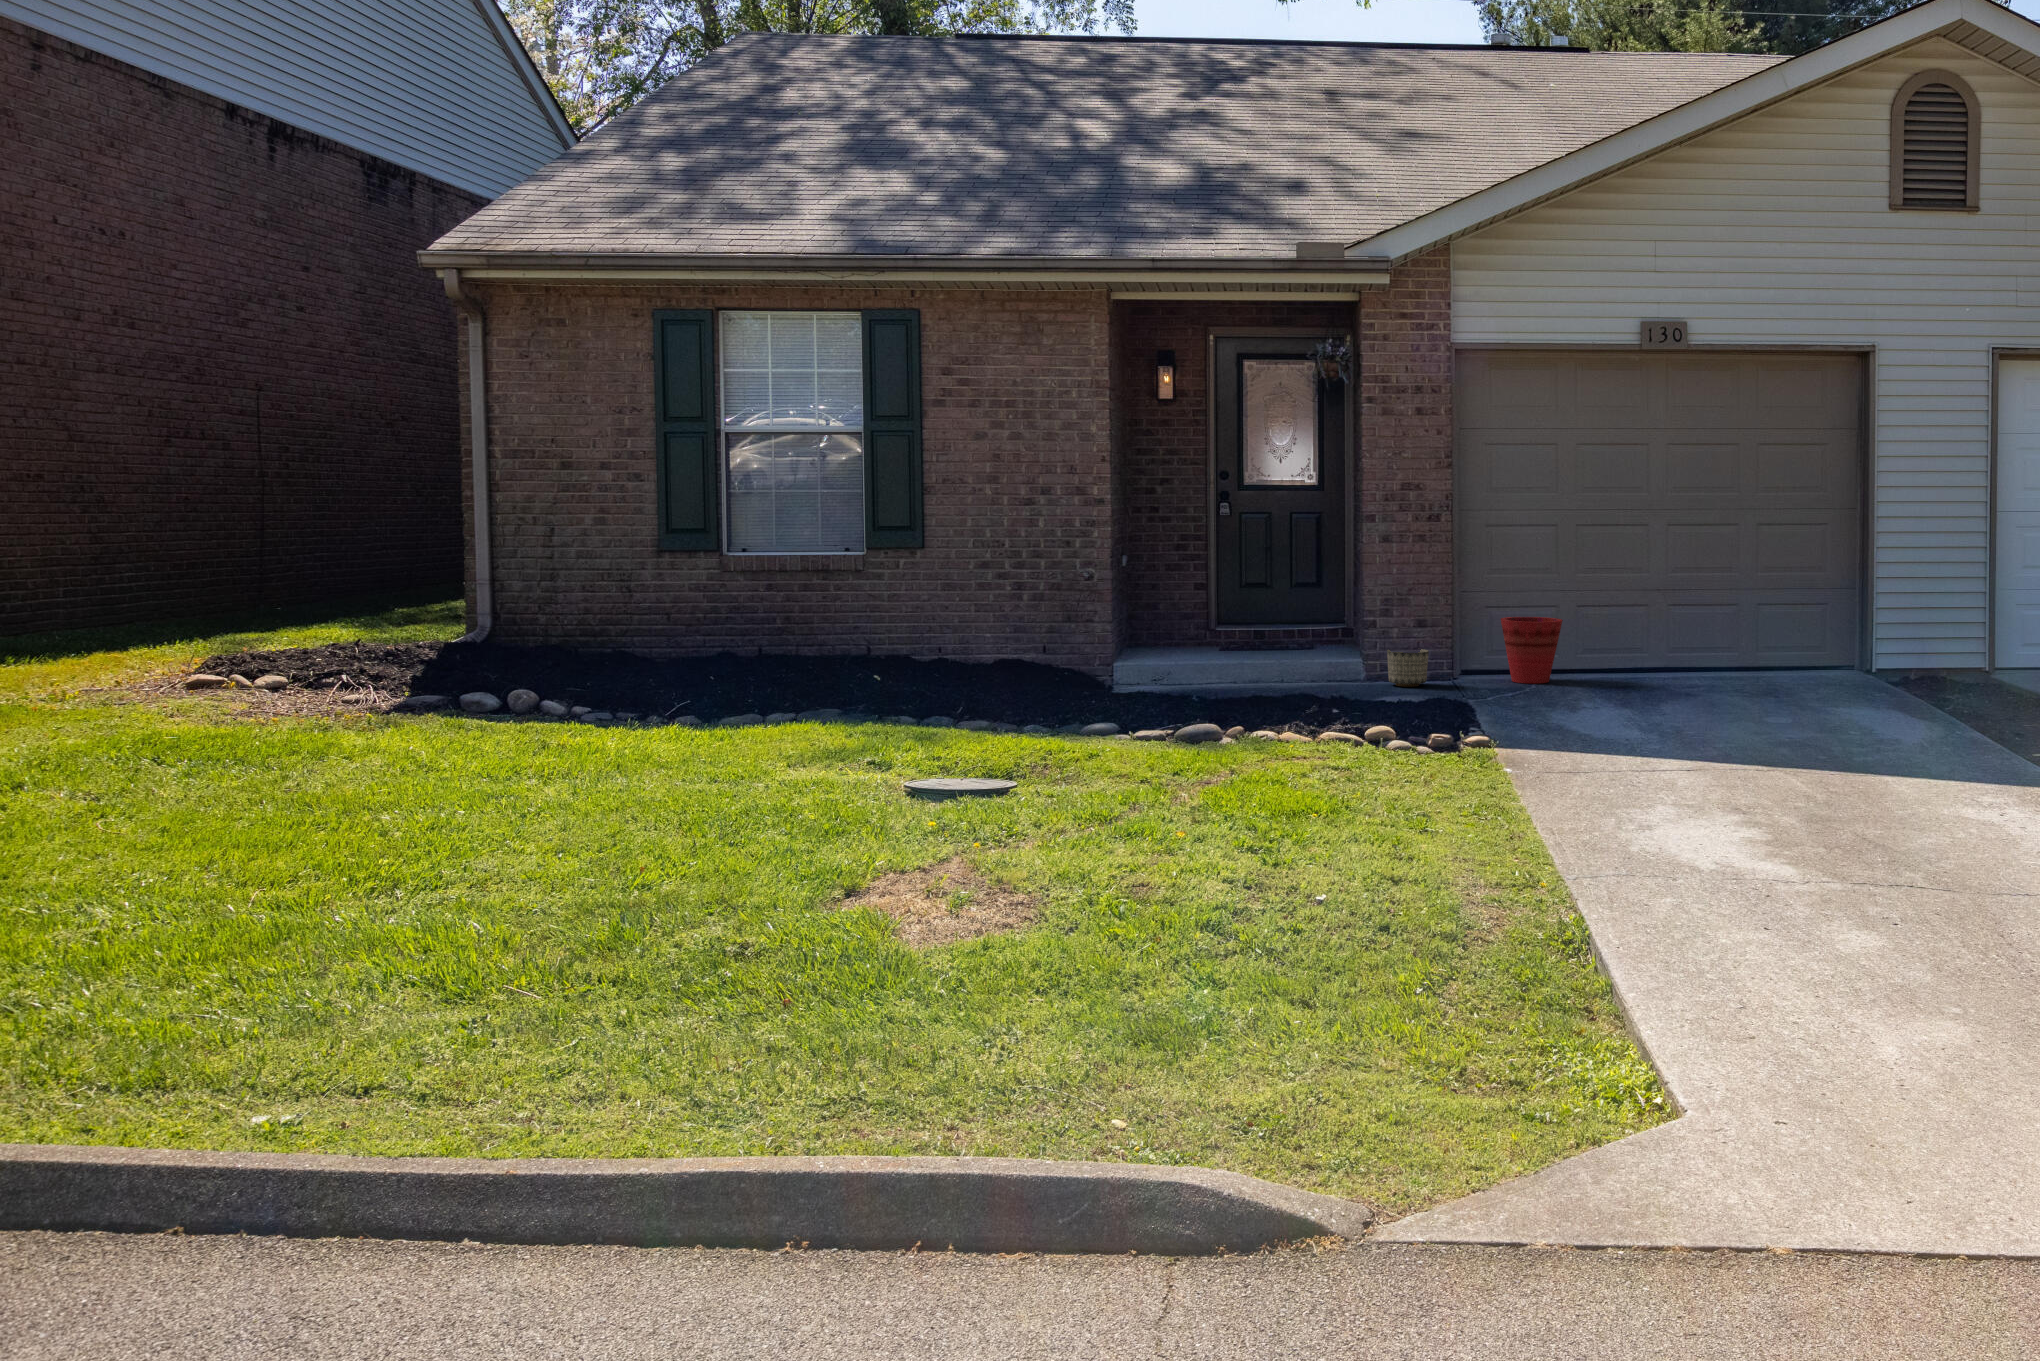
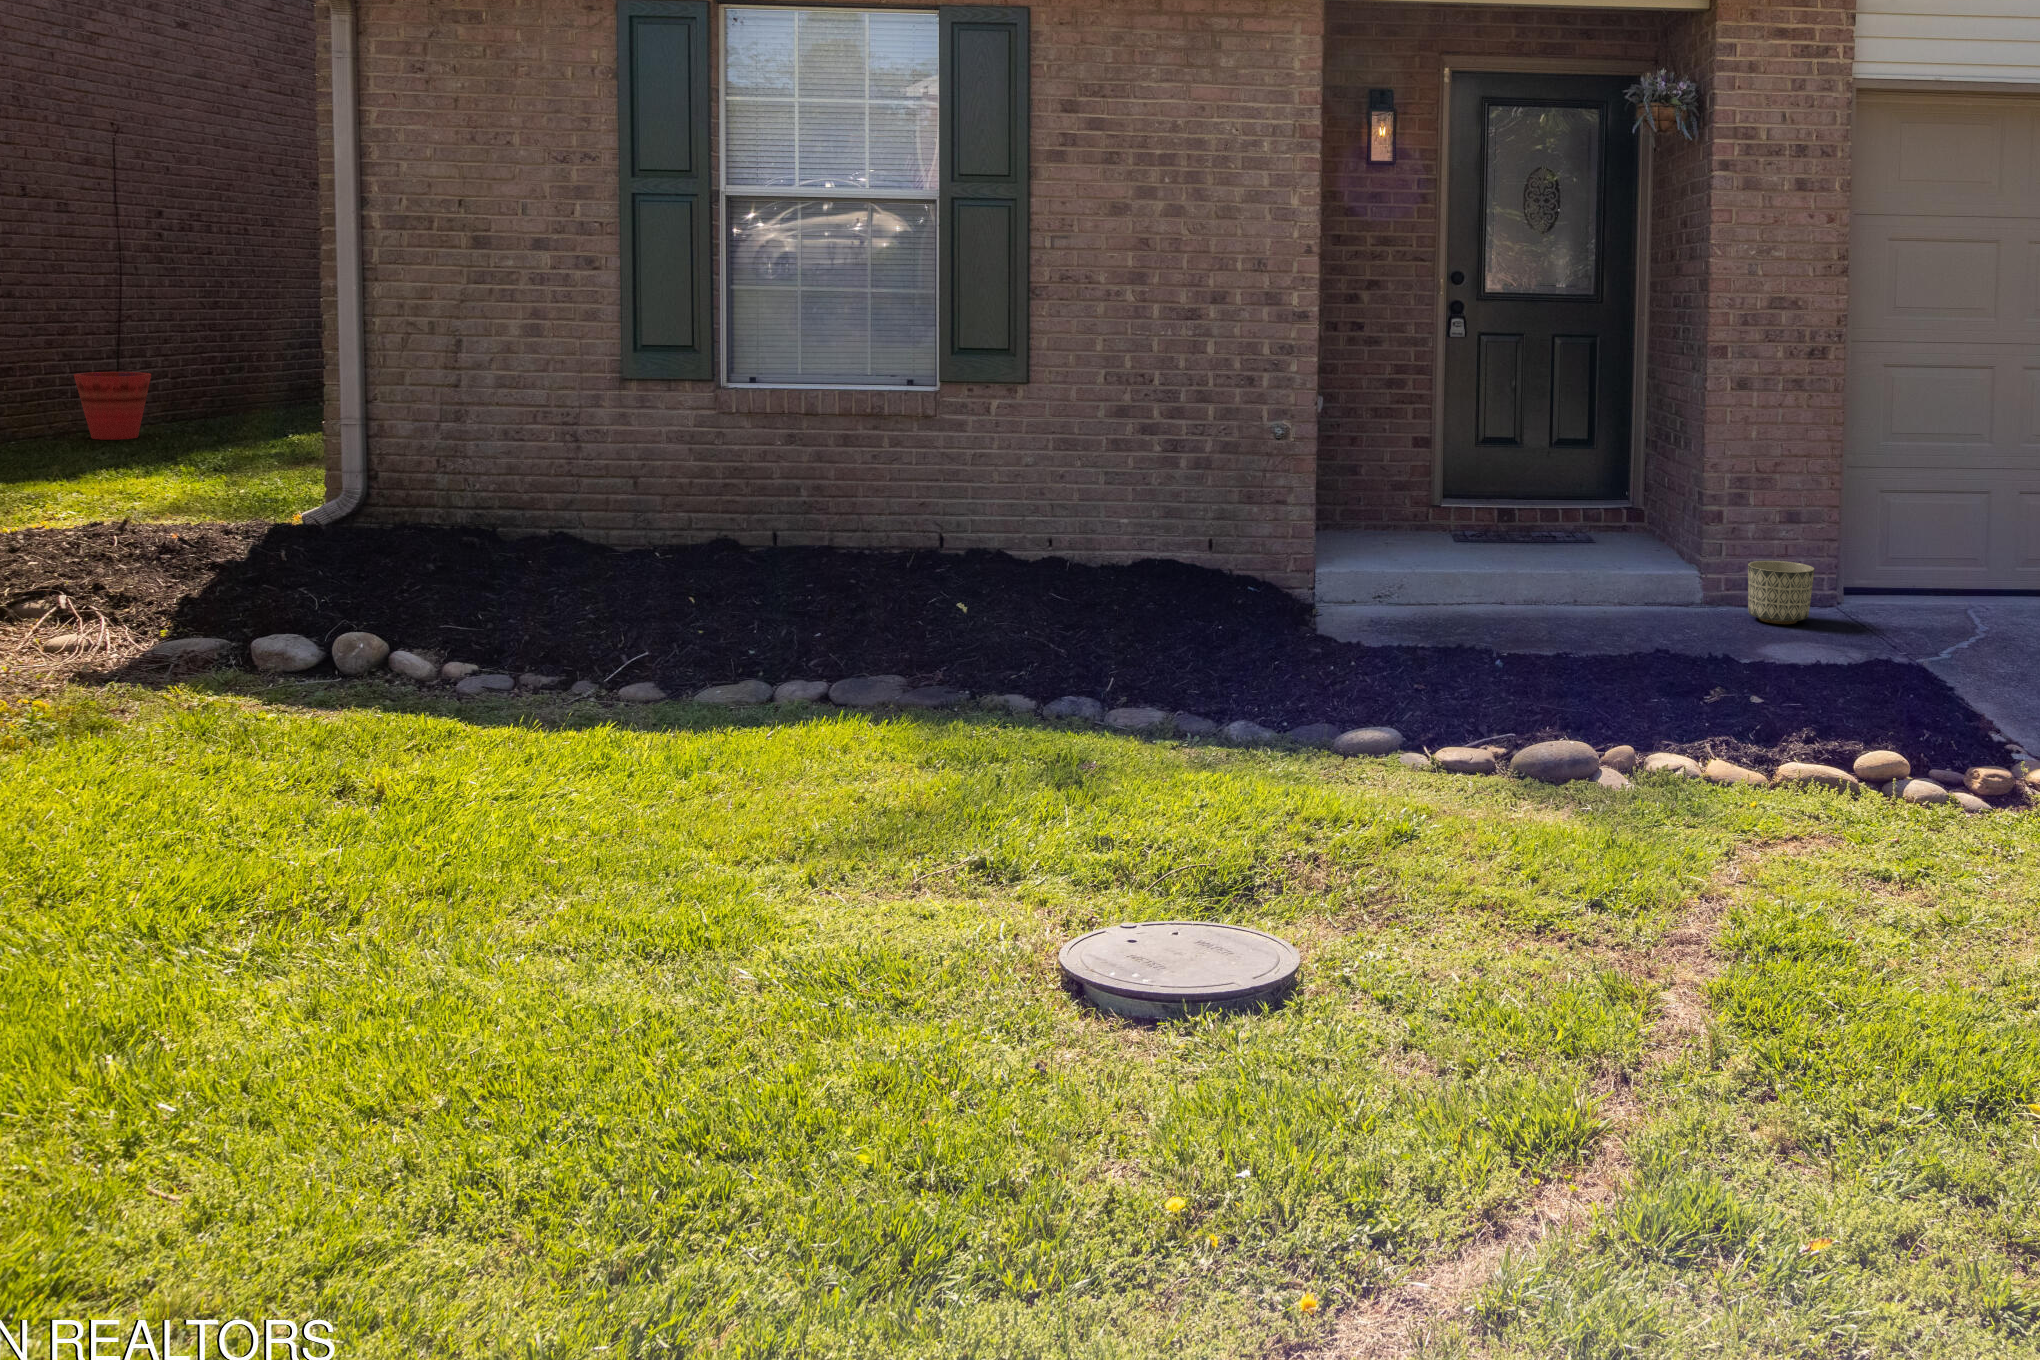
bucket: present [1501,617,1563,684] -> present [74,372,151,440]

